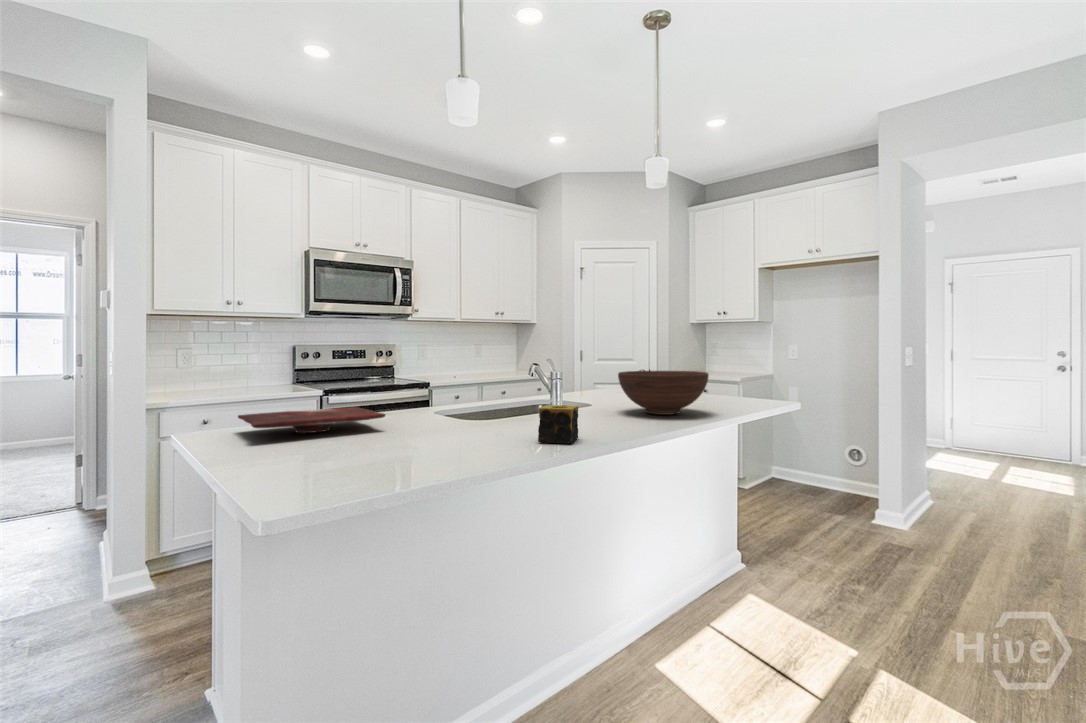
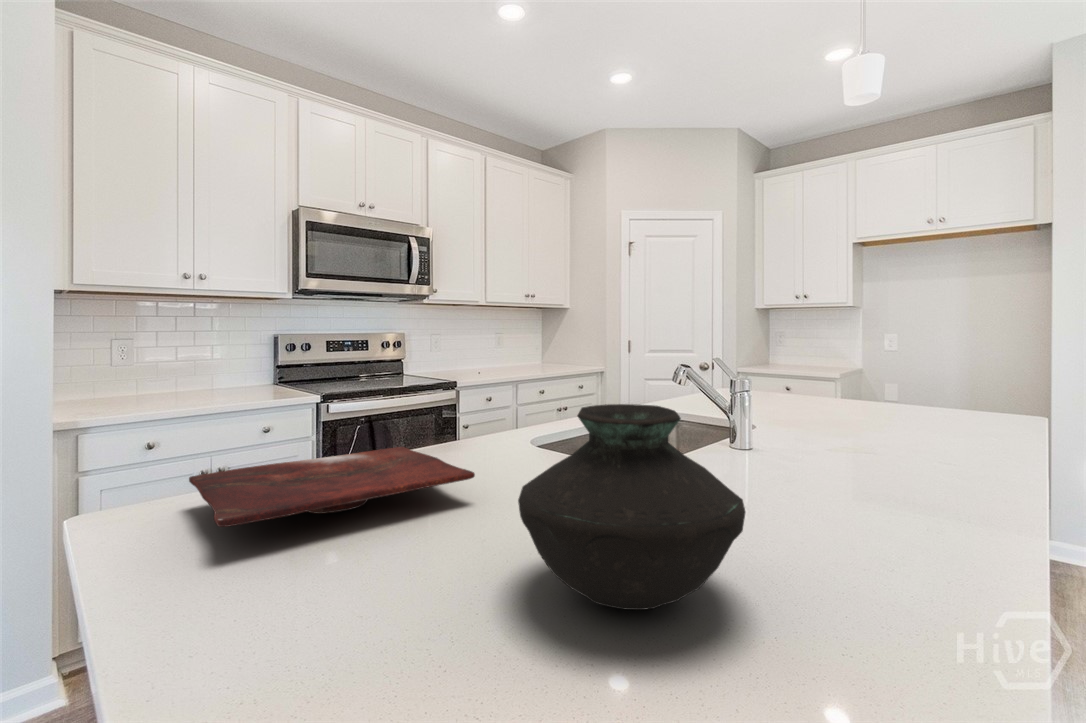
vase: none [376,371,472,452] -> present [518,404,745,610]
fruit bowl: present [618,371,709,415] -> none [808,379,975,453]
candle: present [538,405,578,443] -> none [810,464,909,555]

